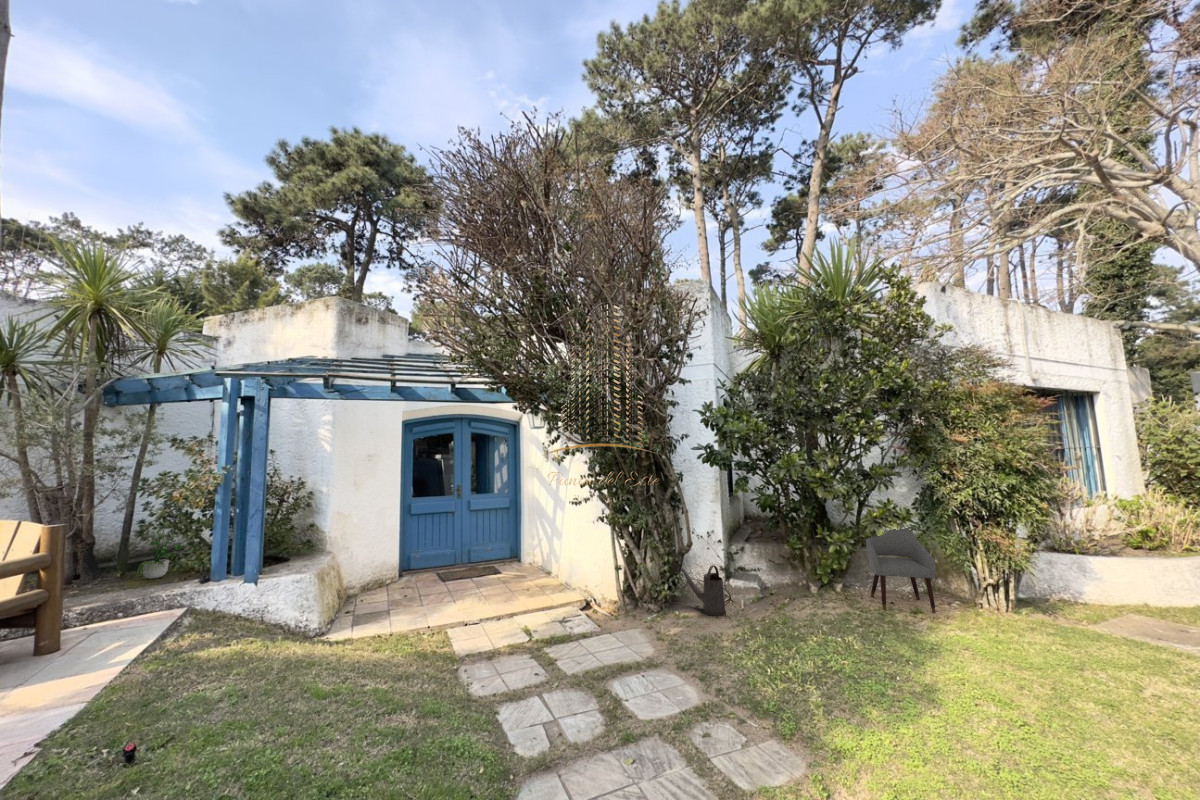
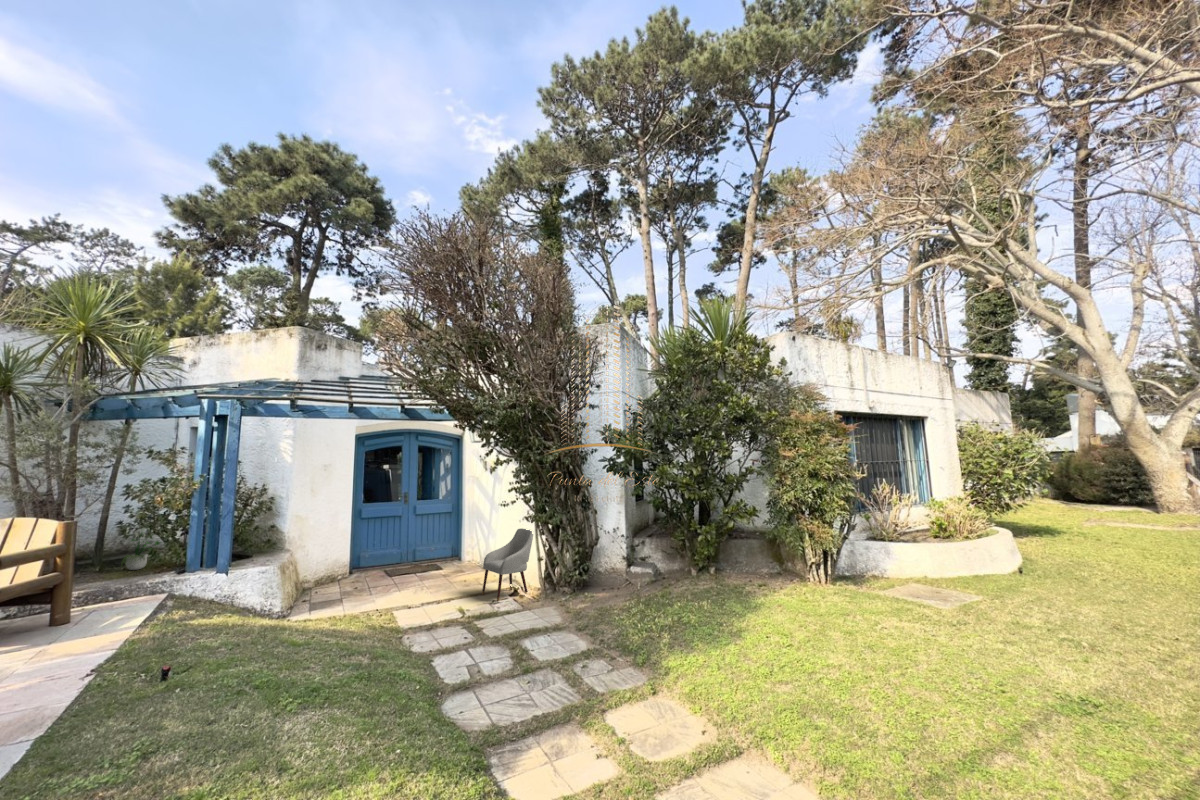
chair: present [866,528,936,613] -> present [482,528,533,601]
watering can: present [681,565,731,616] -> none [590,556,627,596]

